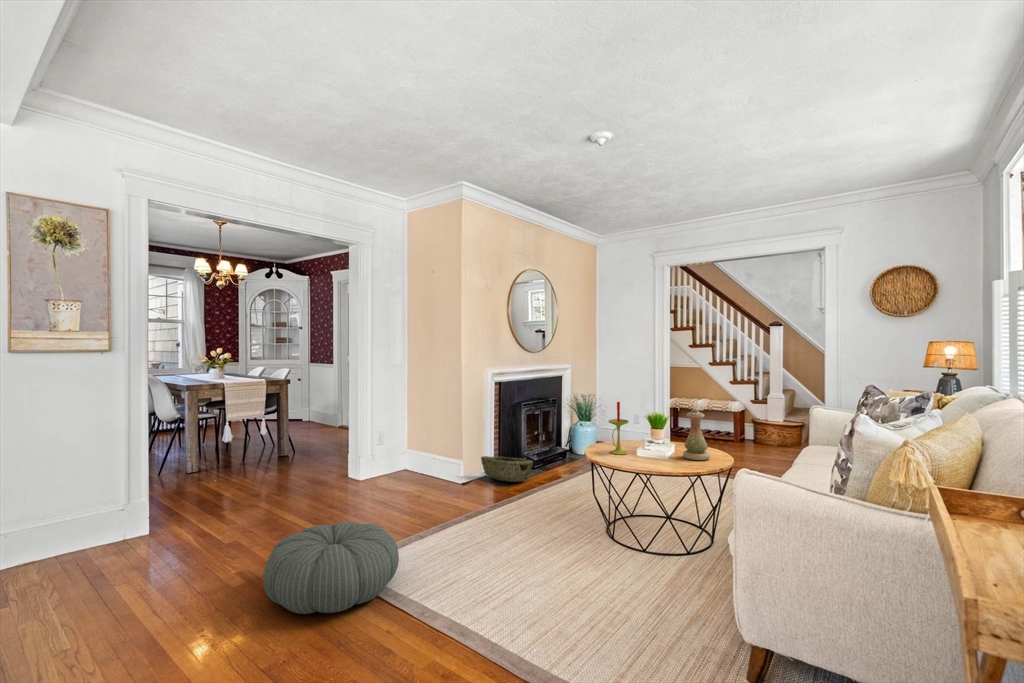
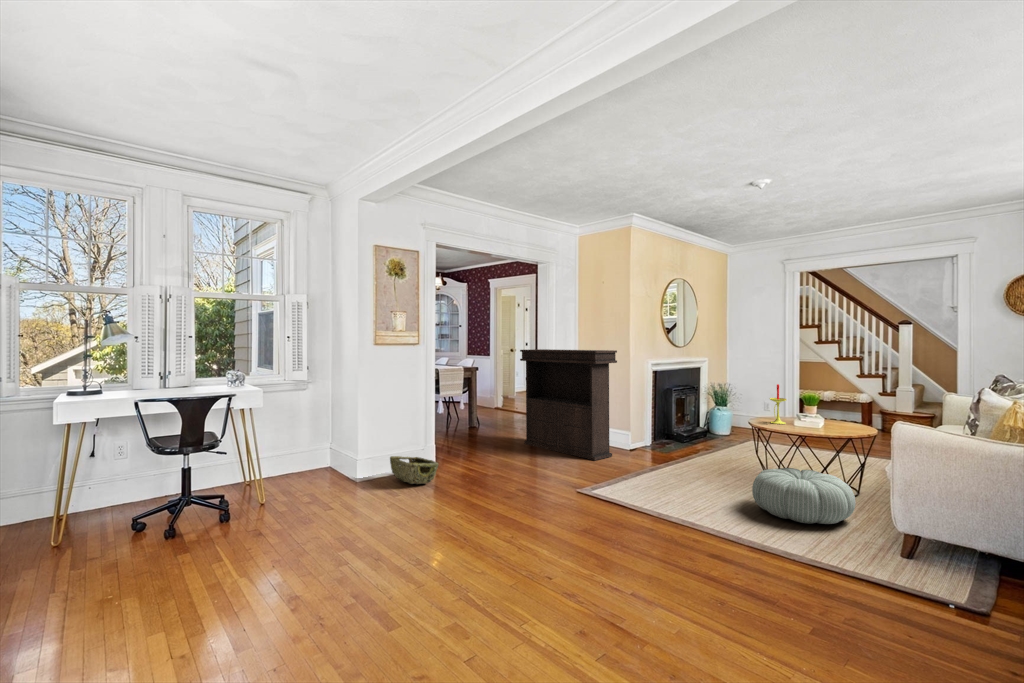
console table: none [317,356,433,506] -> present [520,349,617,460]
vase: present [683,407,710,460] -> none [833,389,856,429]
woven basket: present [481,456,533,482] -> present [390,456,438,484]
pouf: present [263,522,399,614] -> present [752,468,856,524]

